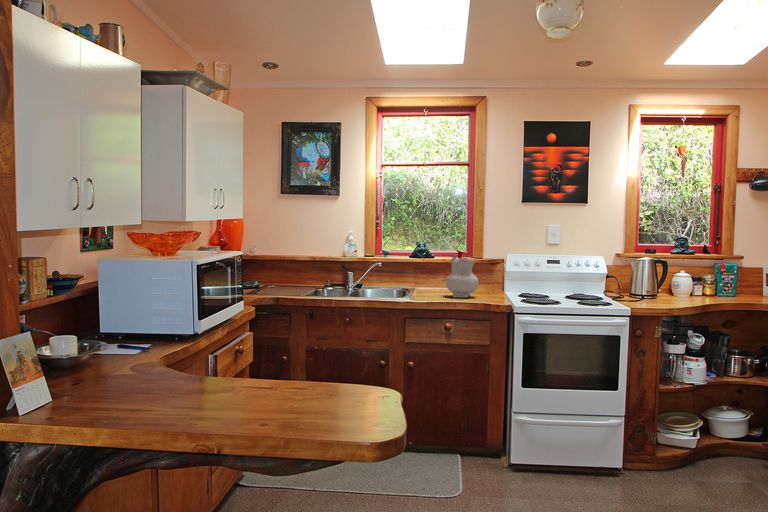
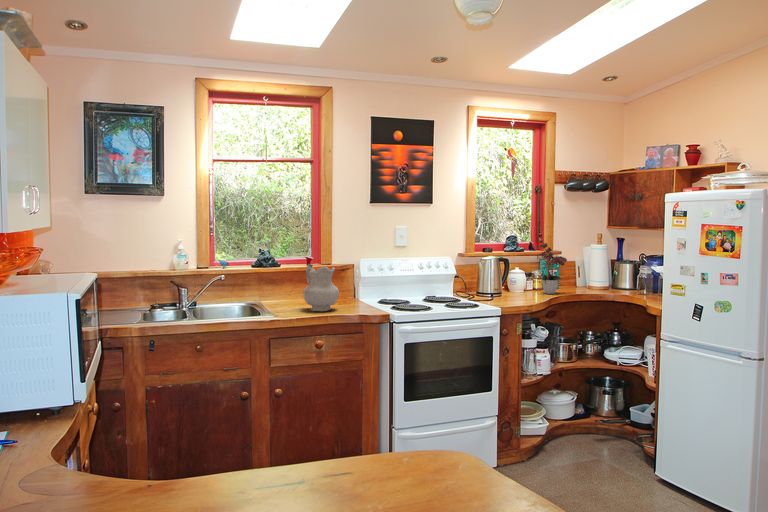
flower arrangement: none [702,242,745,300] -> present [537,243,567,294]

